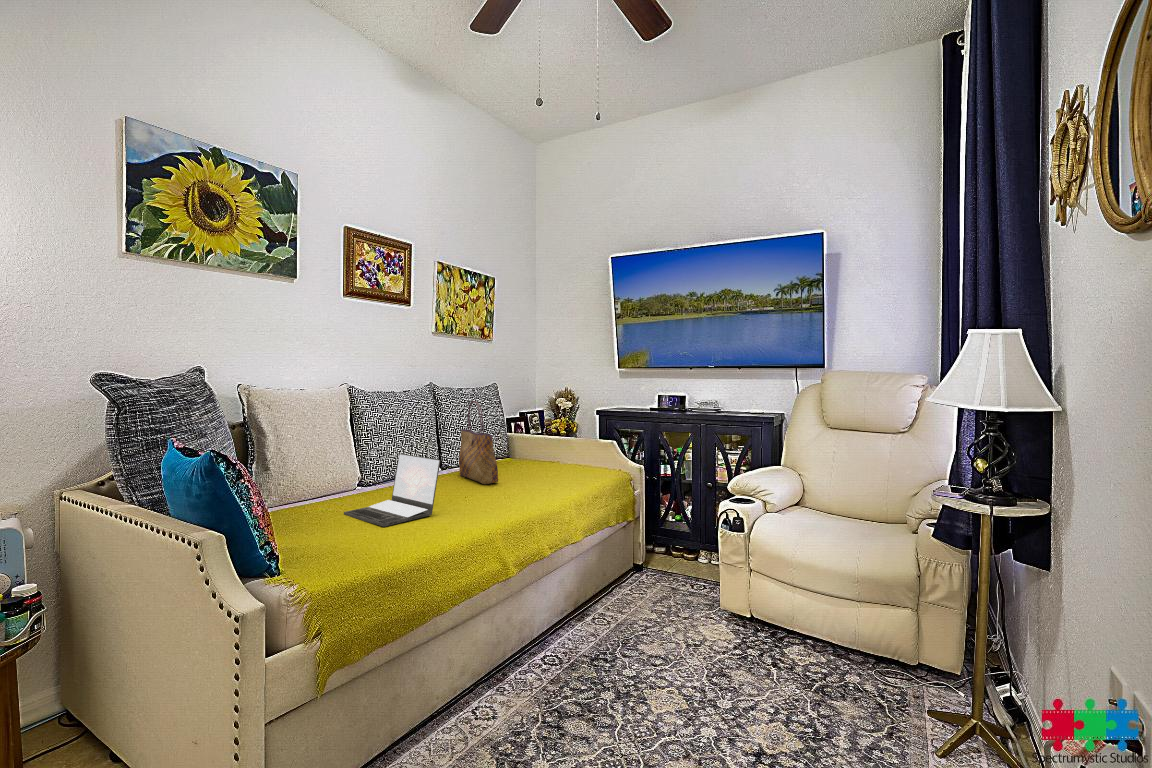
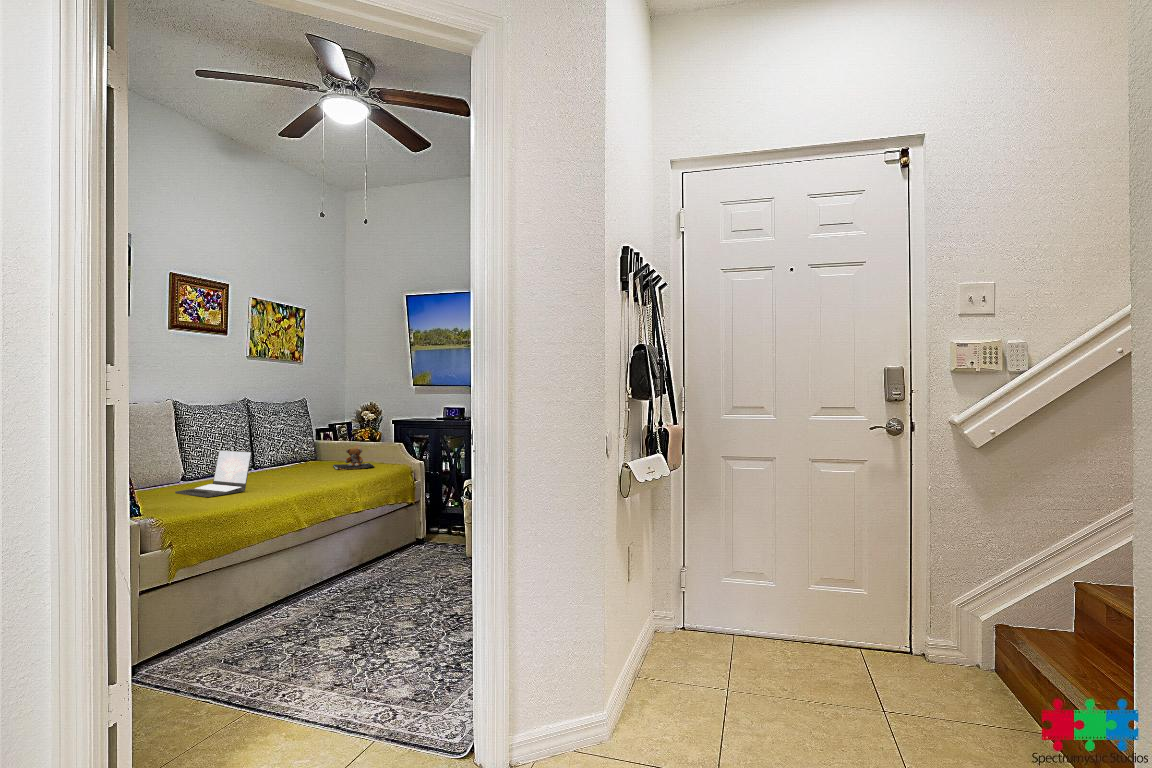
tote bag: present [459,401,498,484] -> none [269,412,301,476]
teddy bear: none [531,446,584,475] -> present [333,447,375,470]

